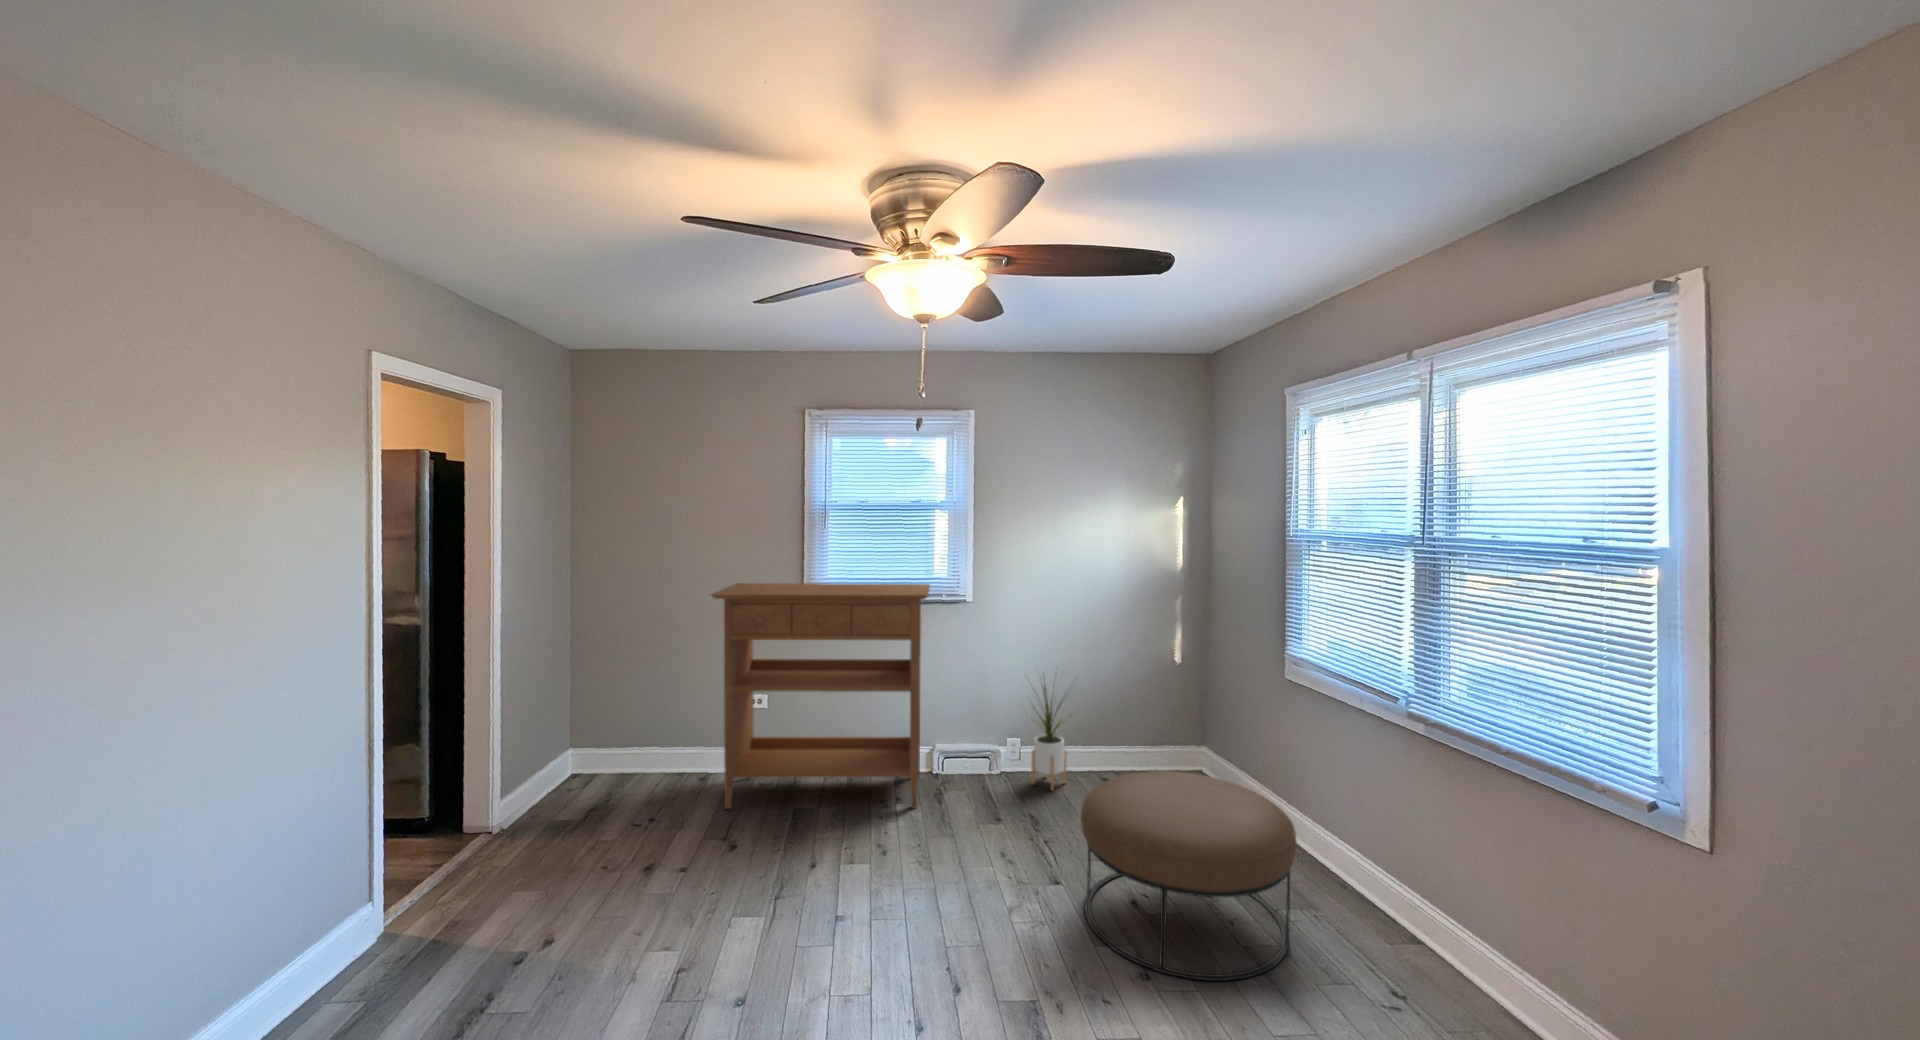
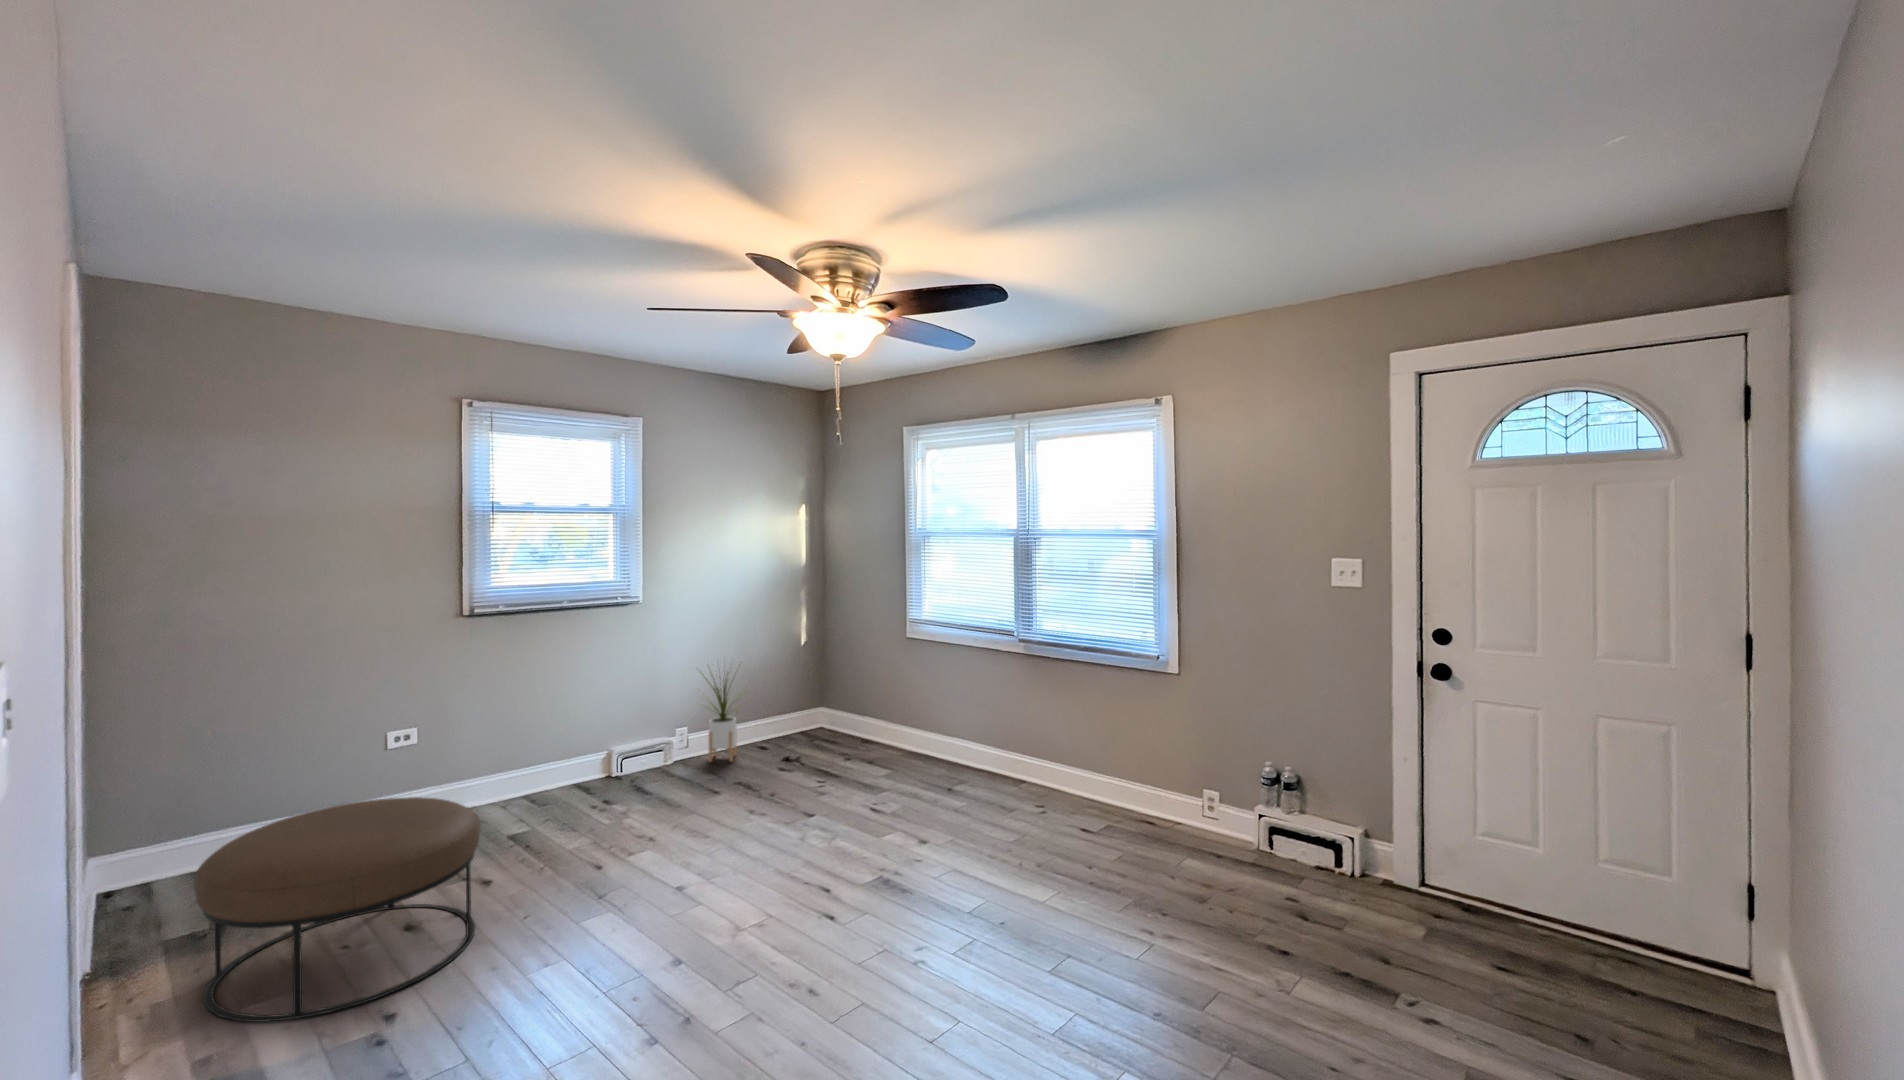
console table: present [711,583,930,809] -> none [377,590,641,851]
ottoman: present [1081,771,1296,981] -> present [194,797,480,1022]

